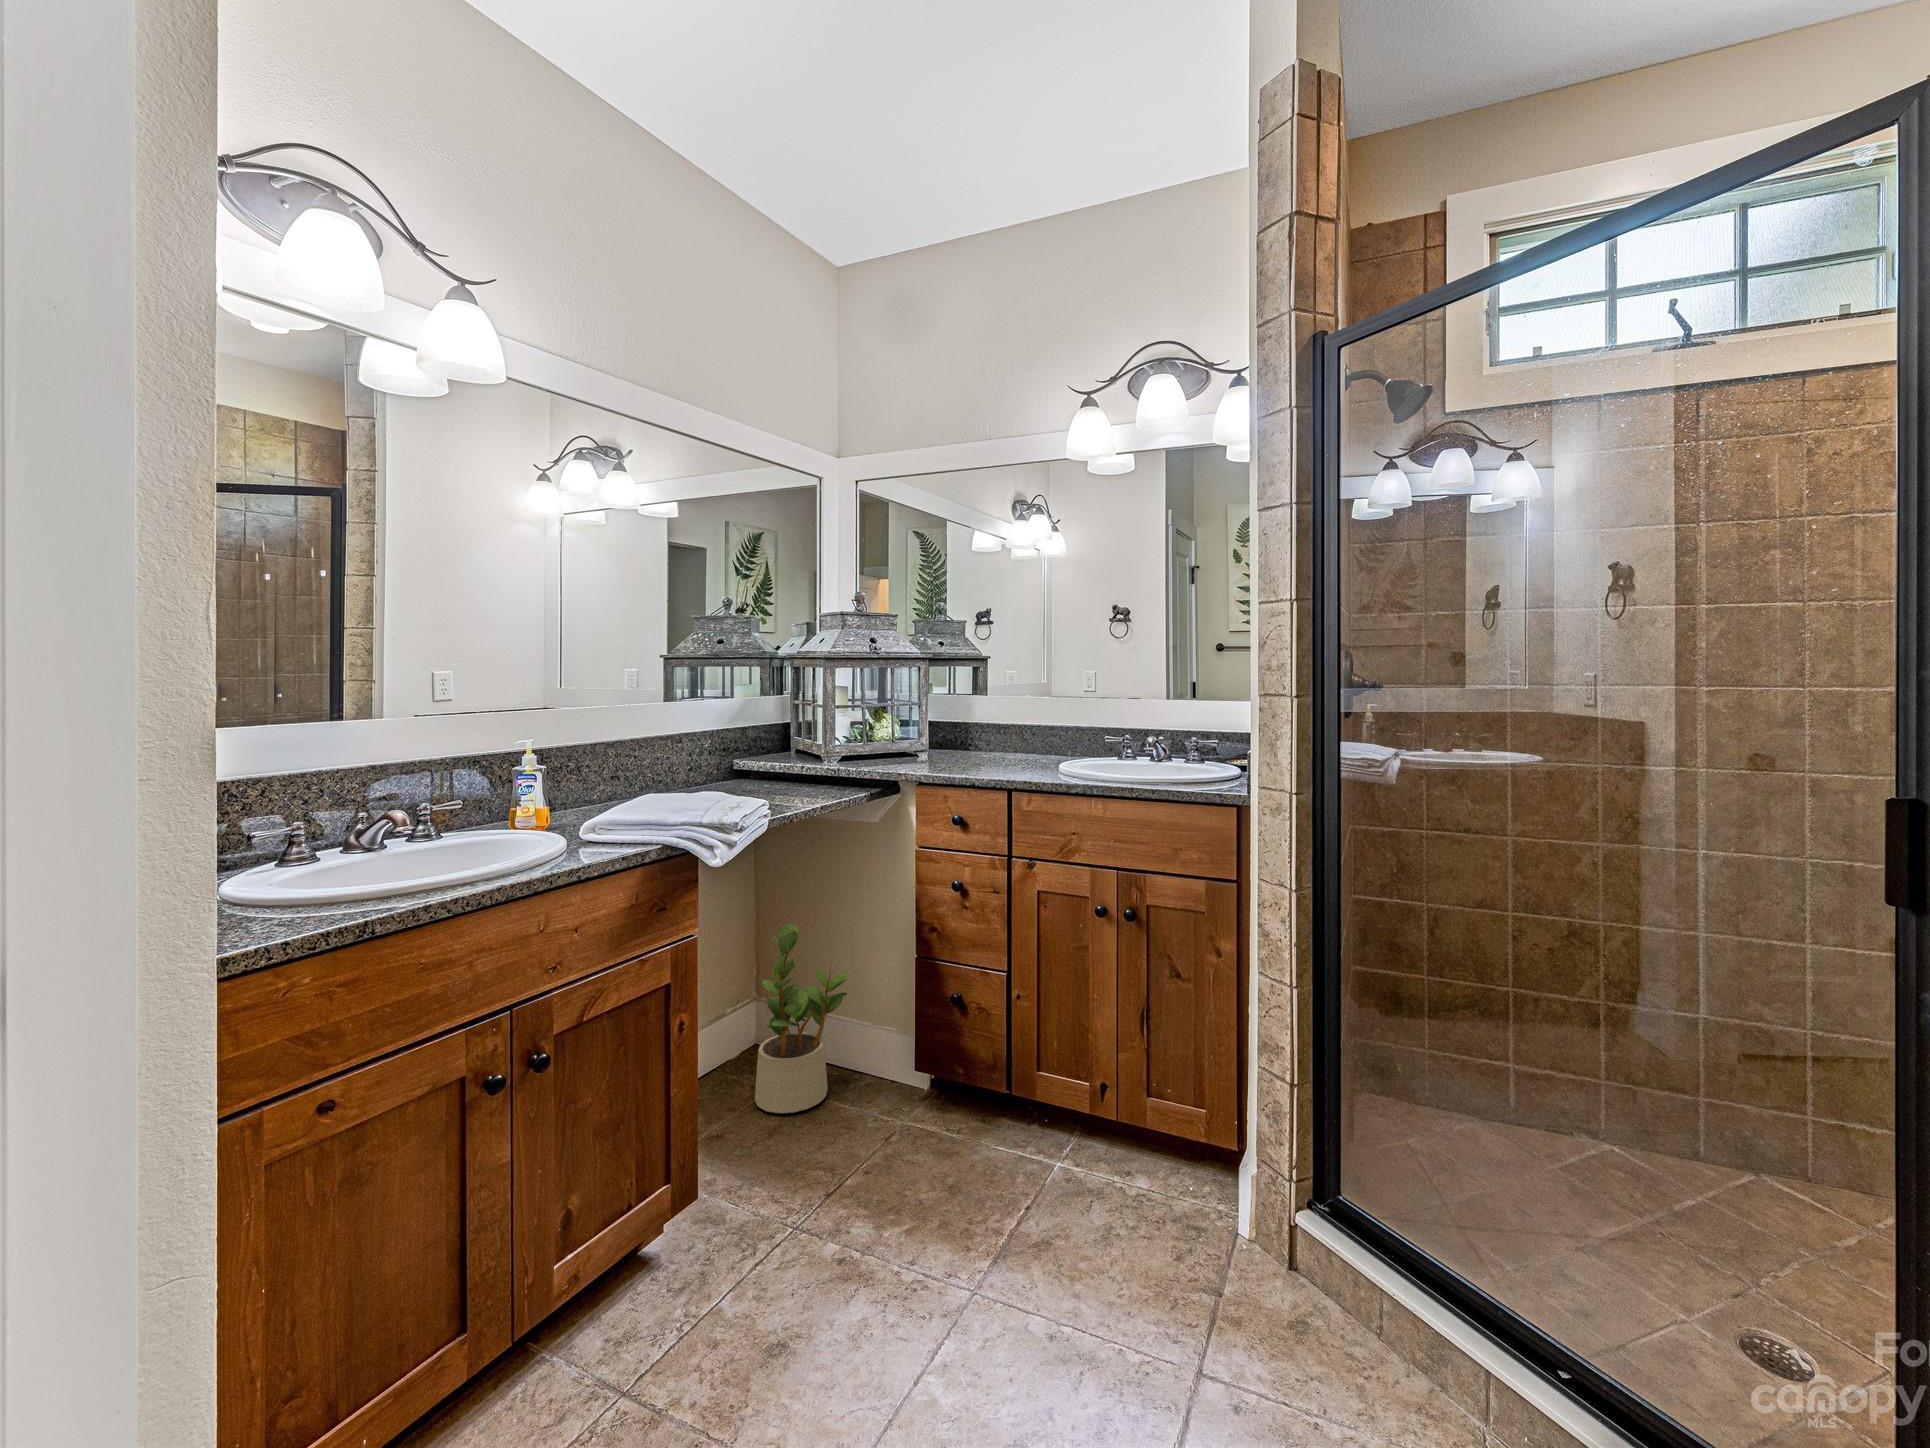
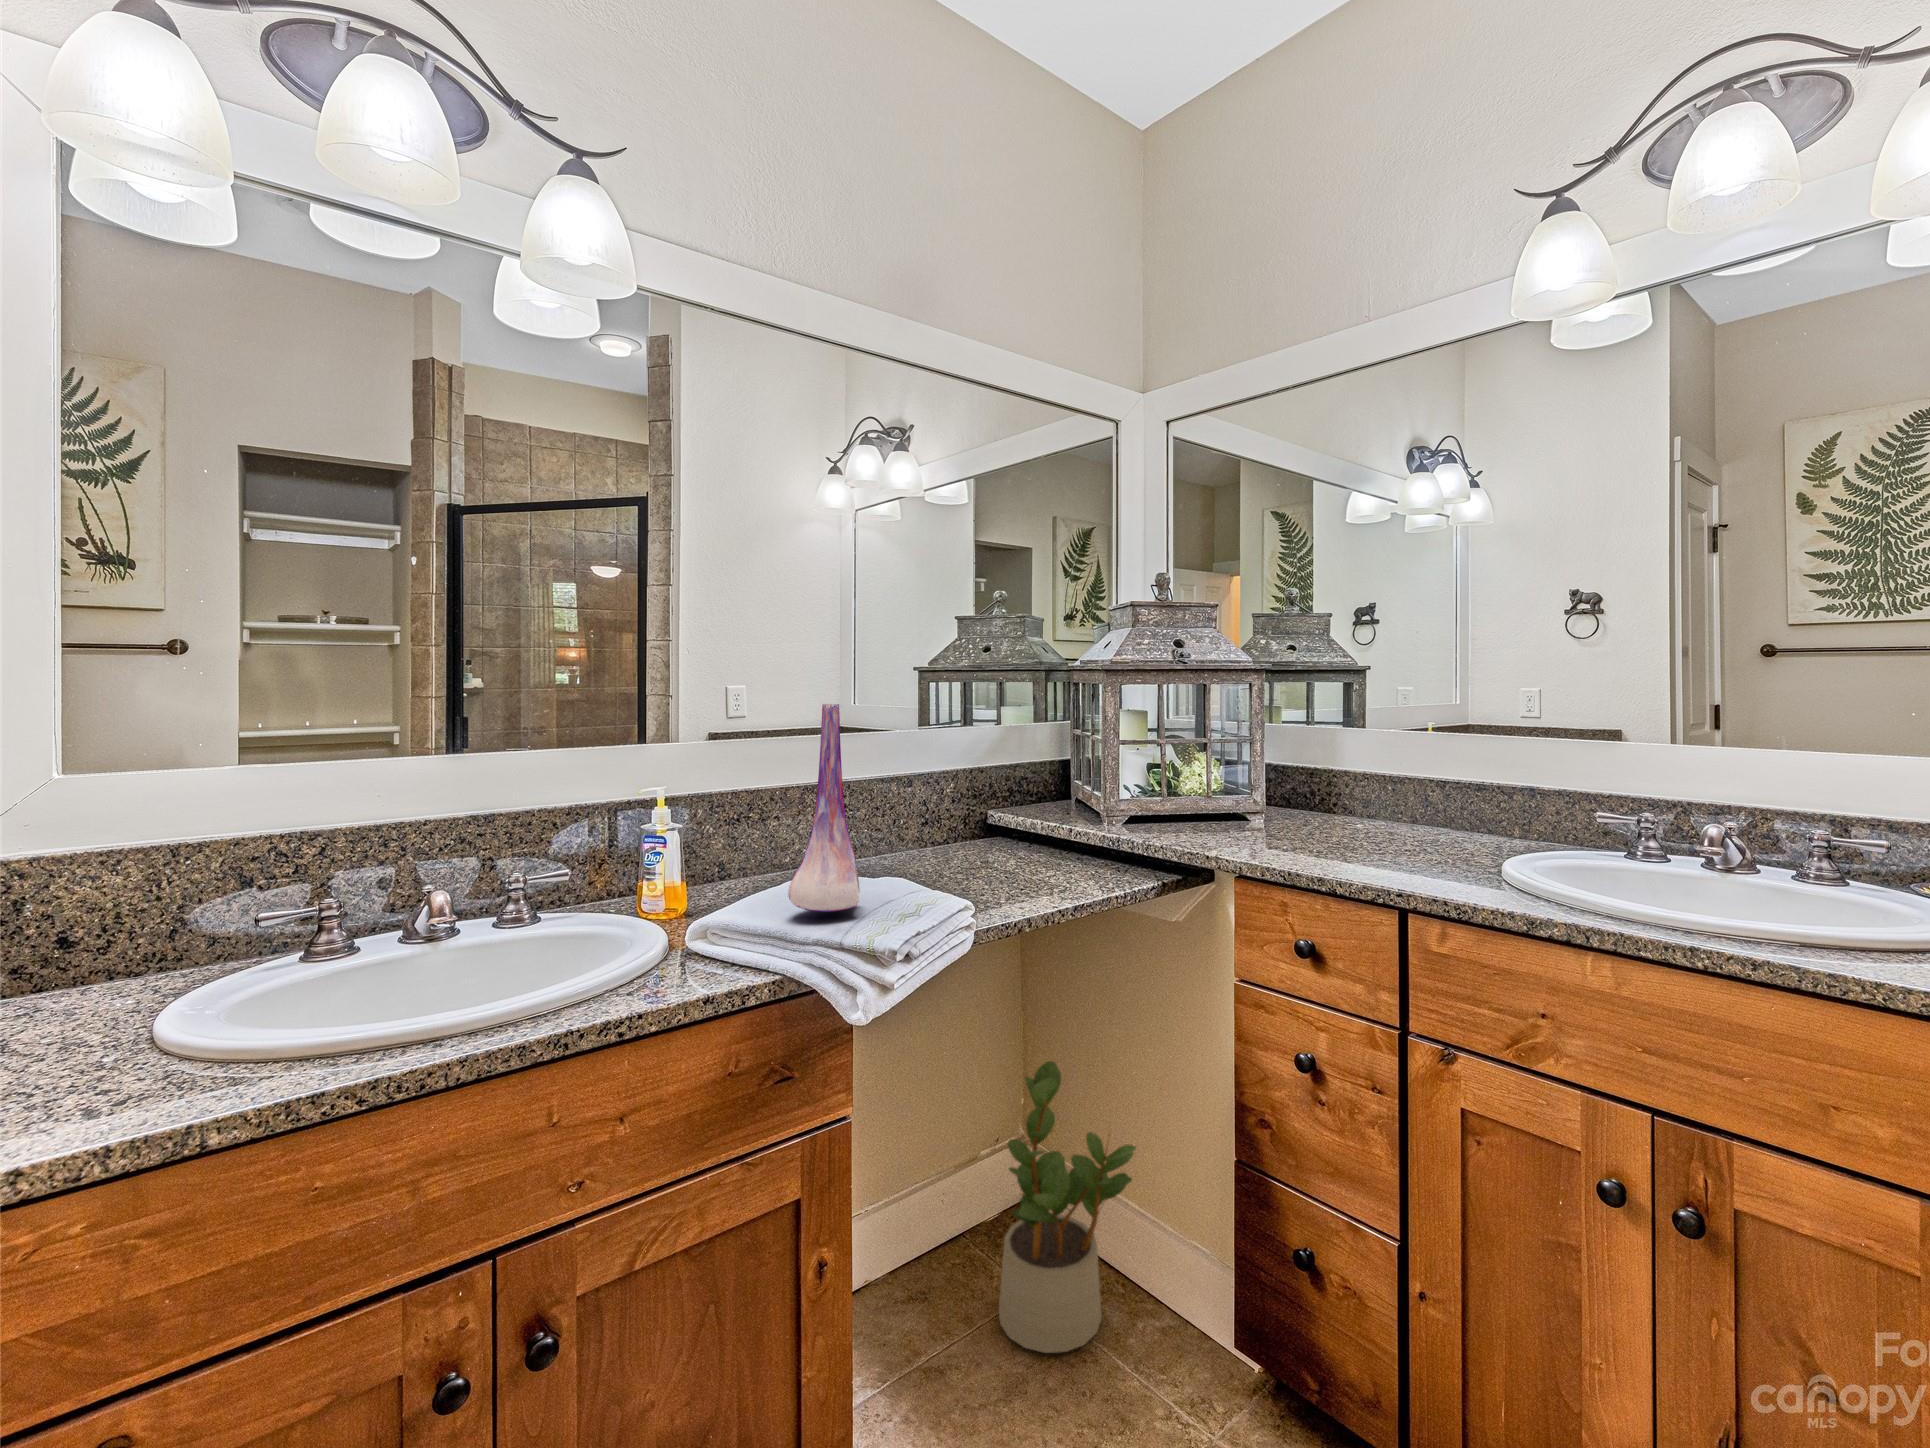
vase: none [632,677,691,816] -> present [789,704,859,912]

